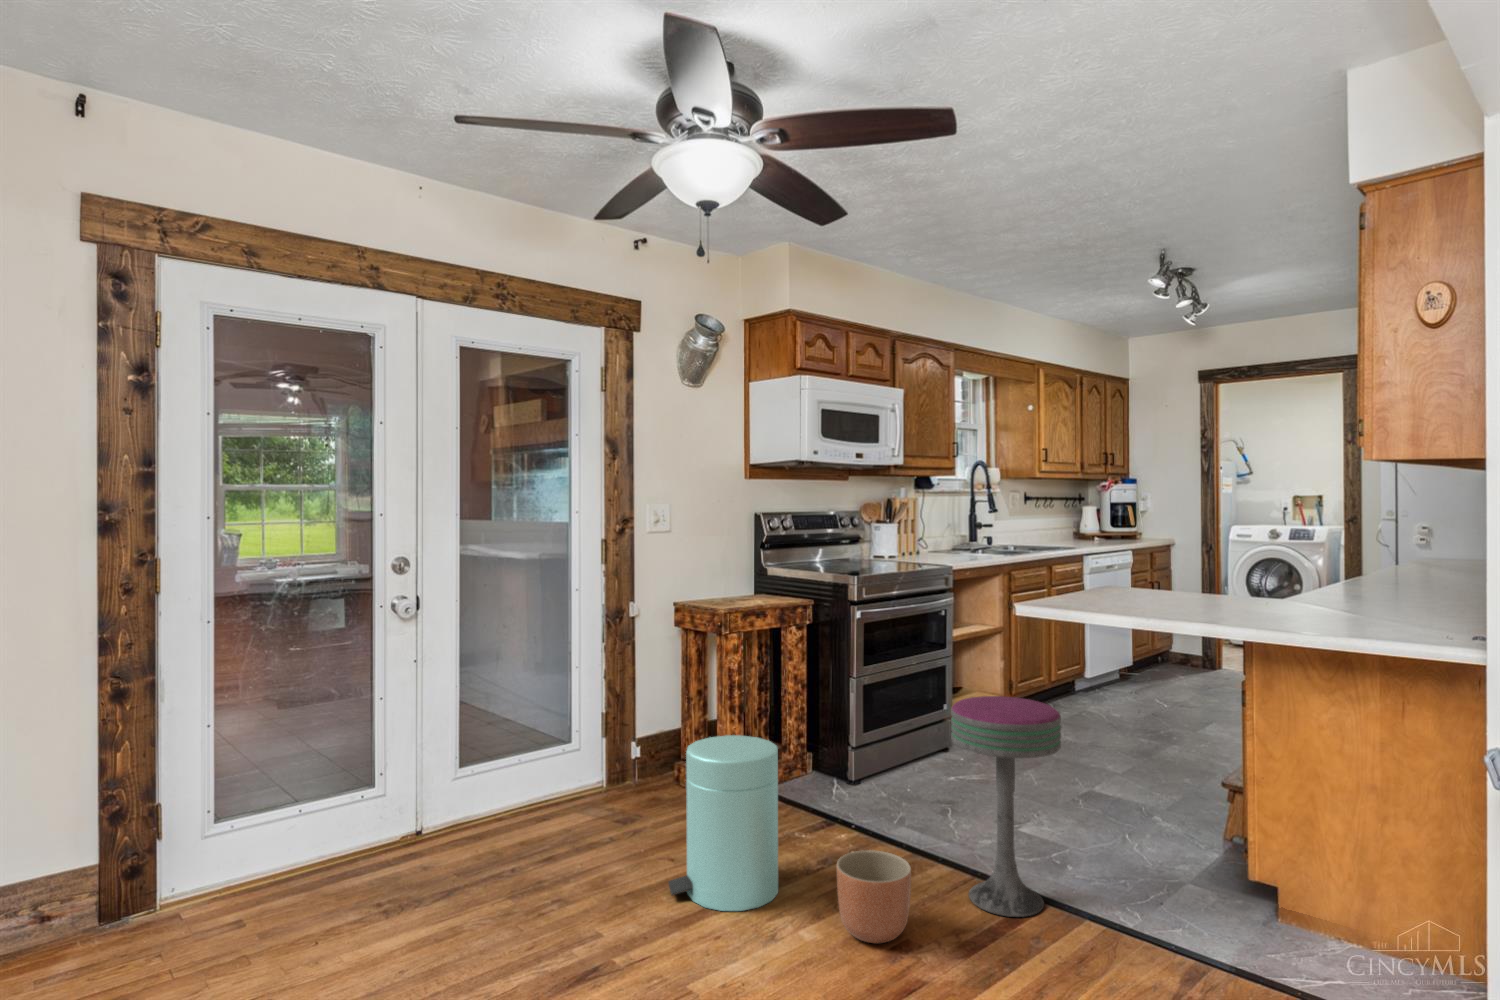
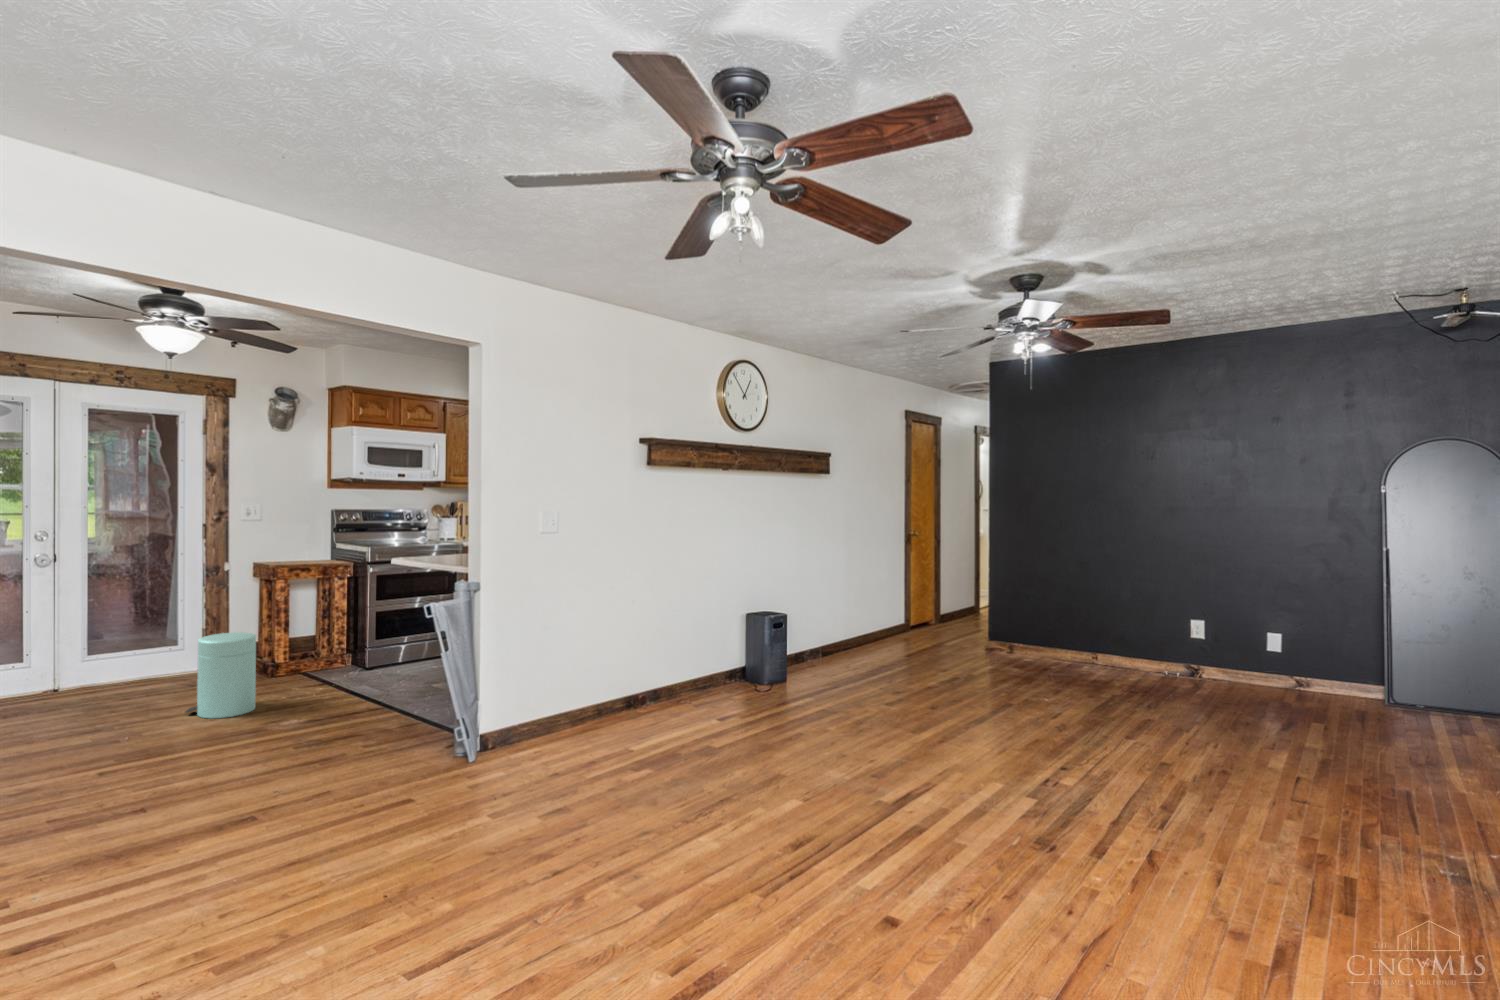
bar stool: present [951,696,1061,917] -> none [343,610,403,716]
planter: present [837,850,911,943] -> none [260,685,303,726]

